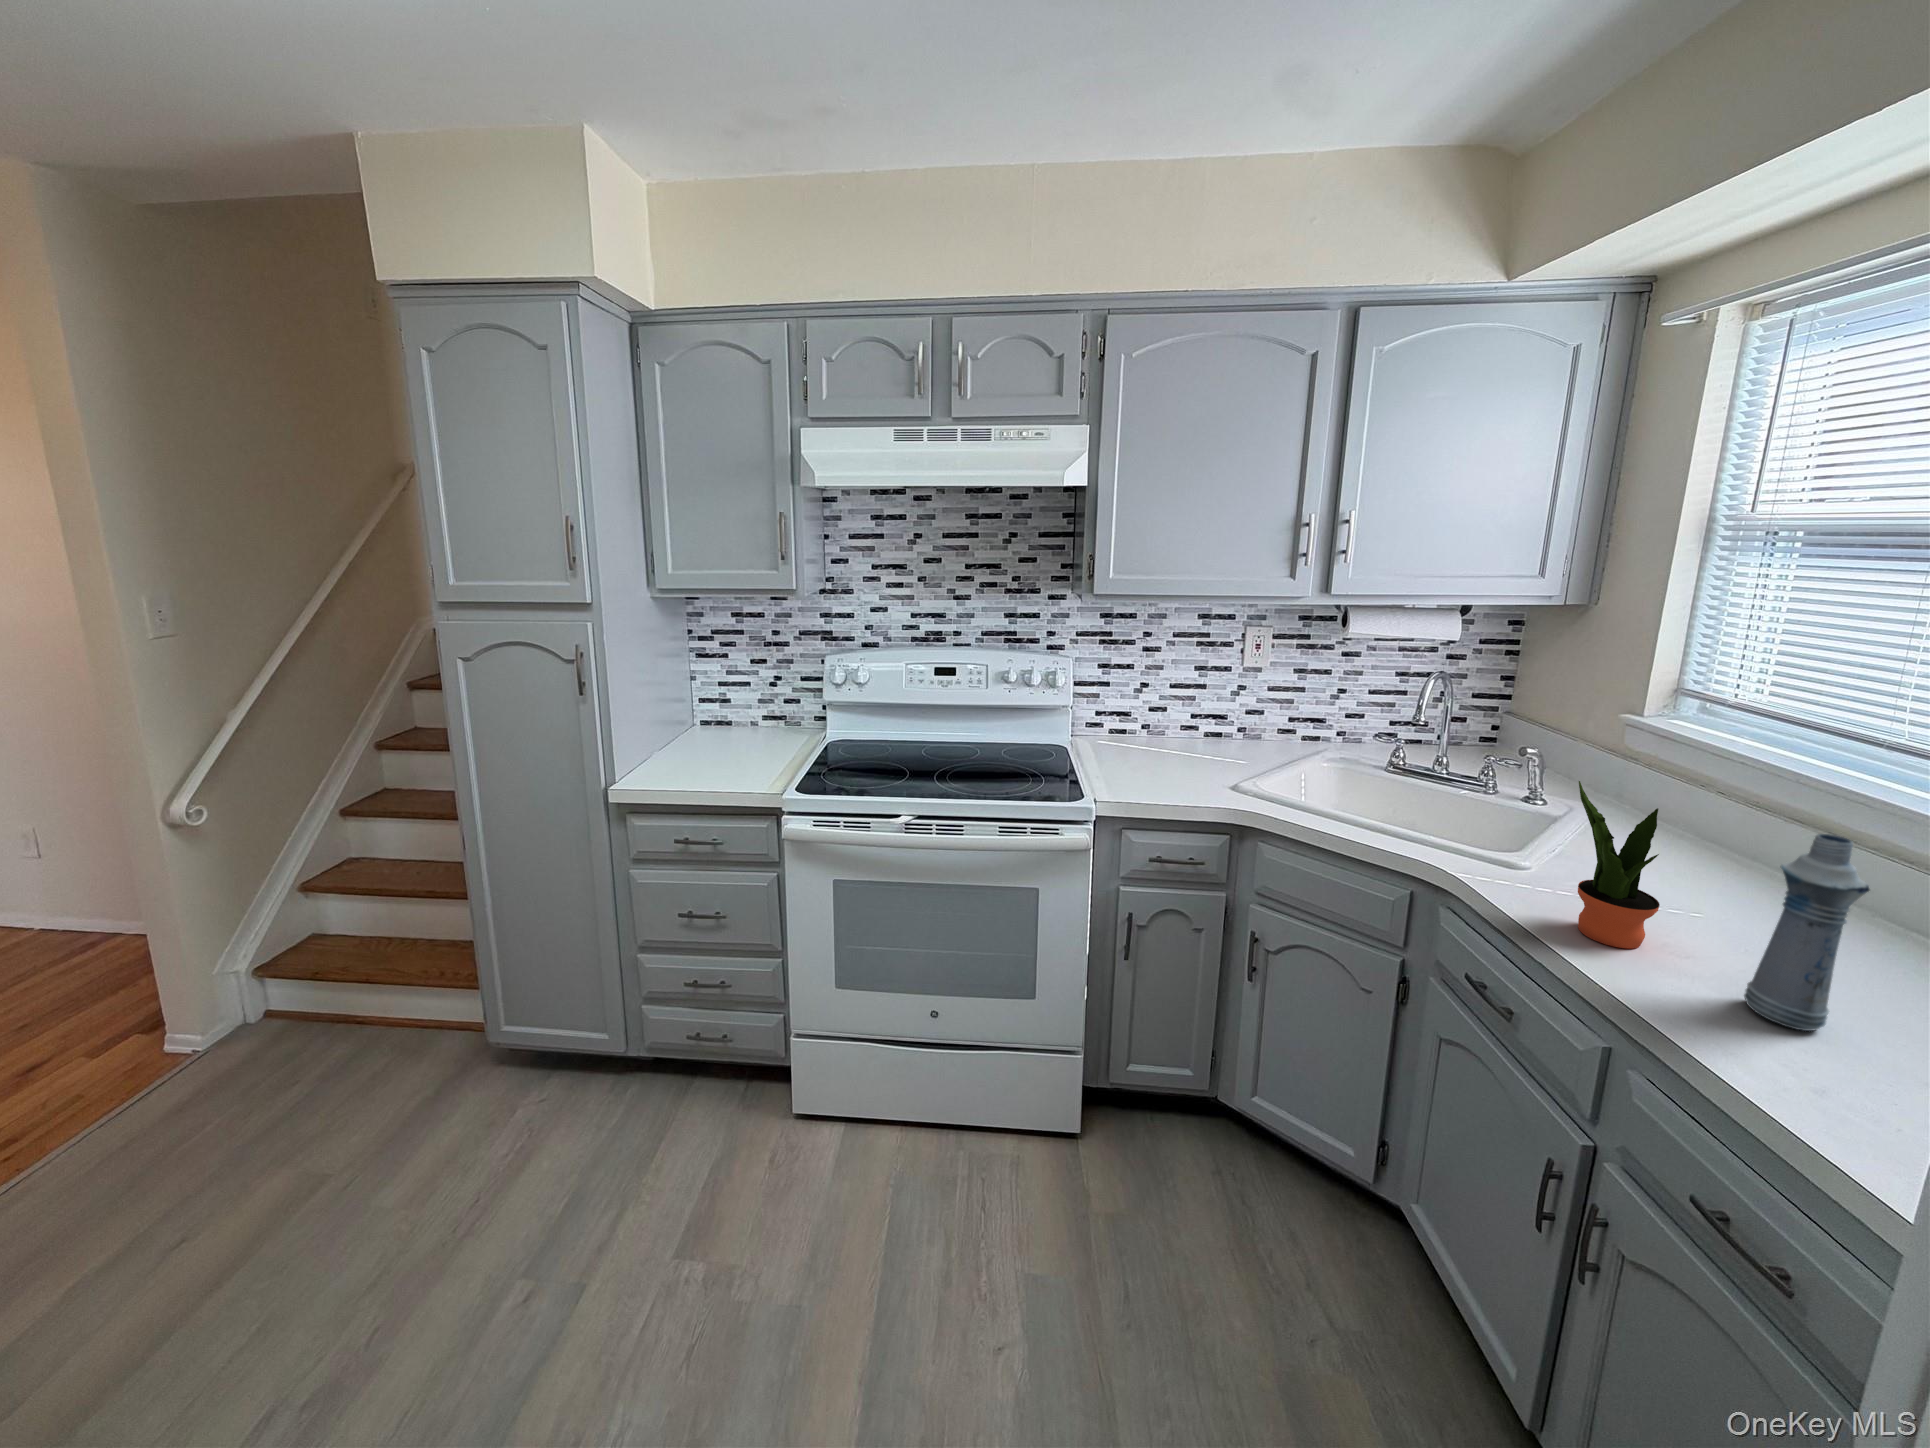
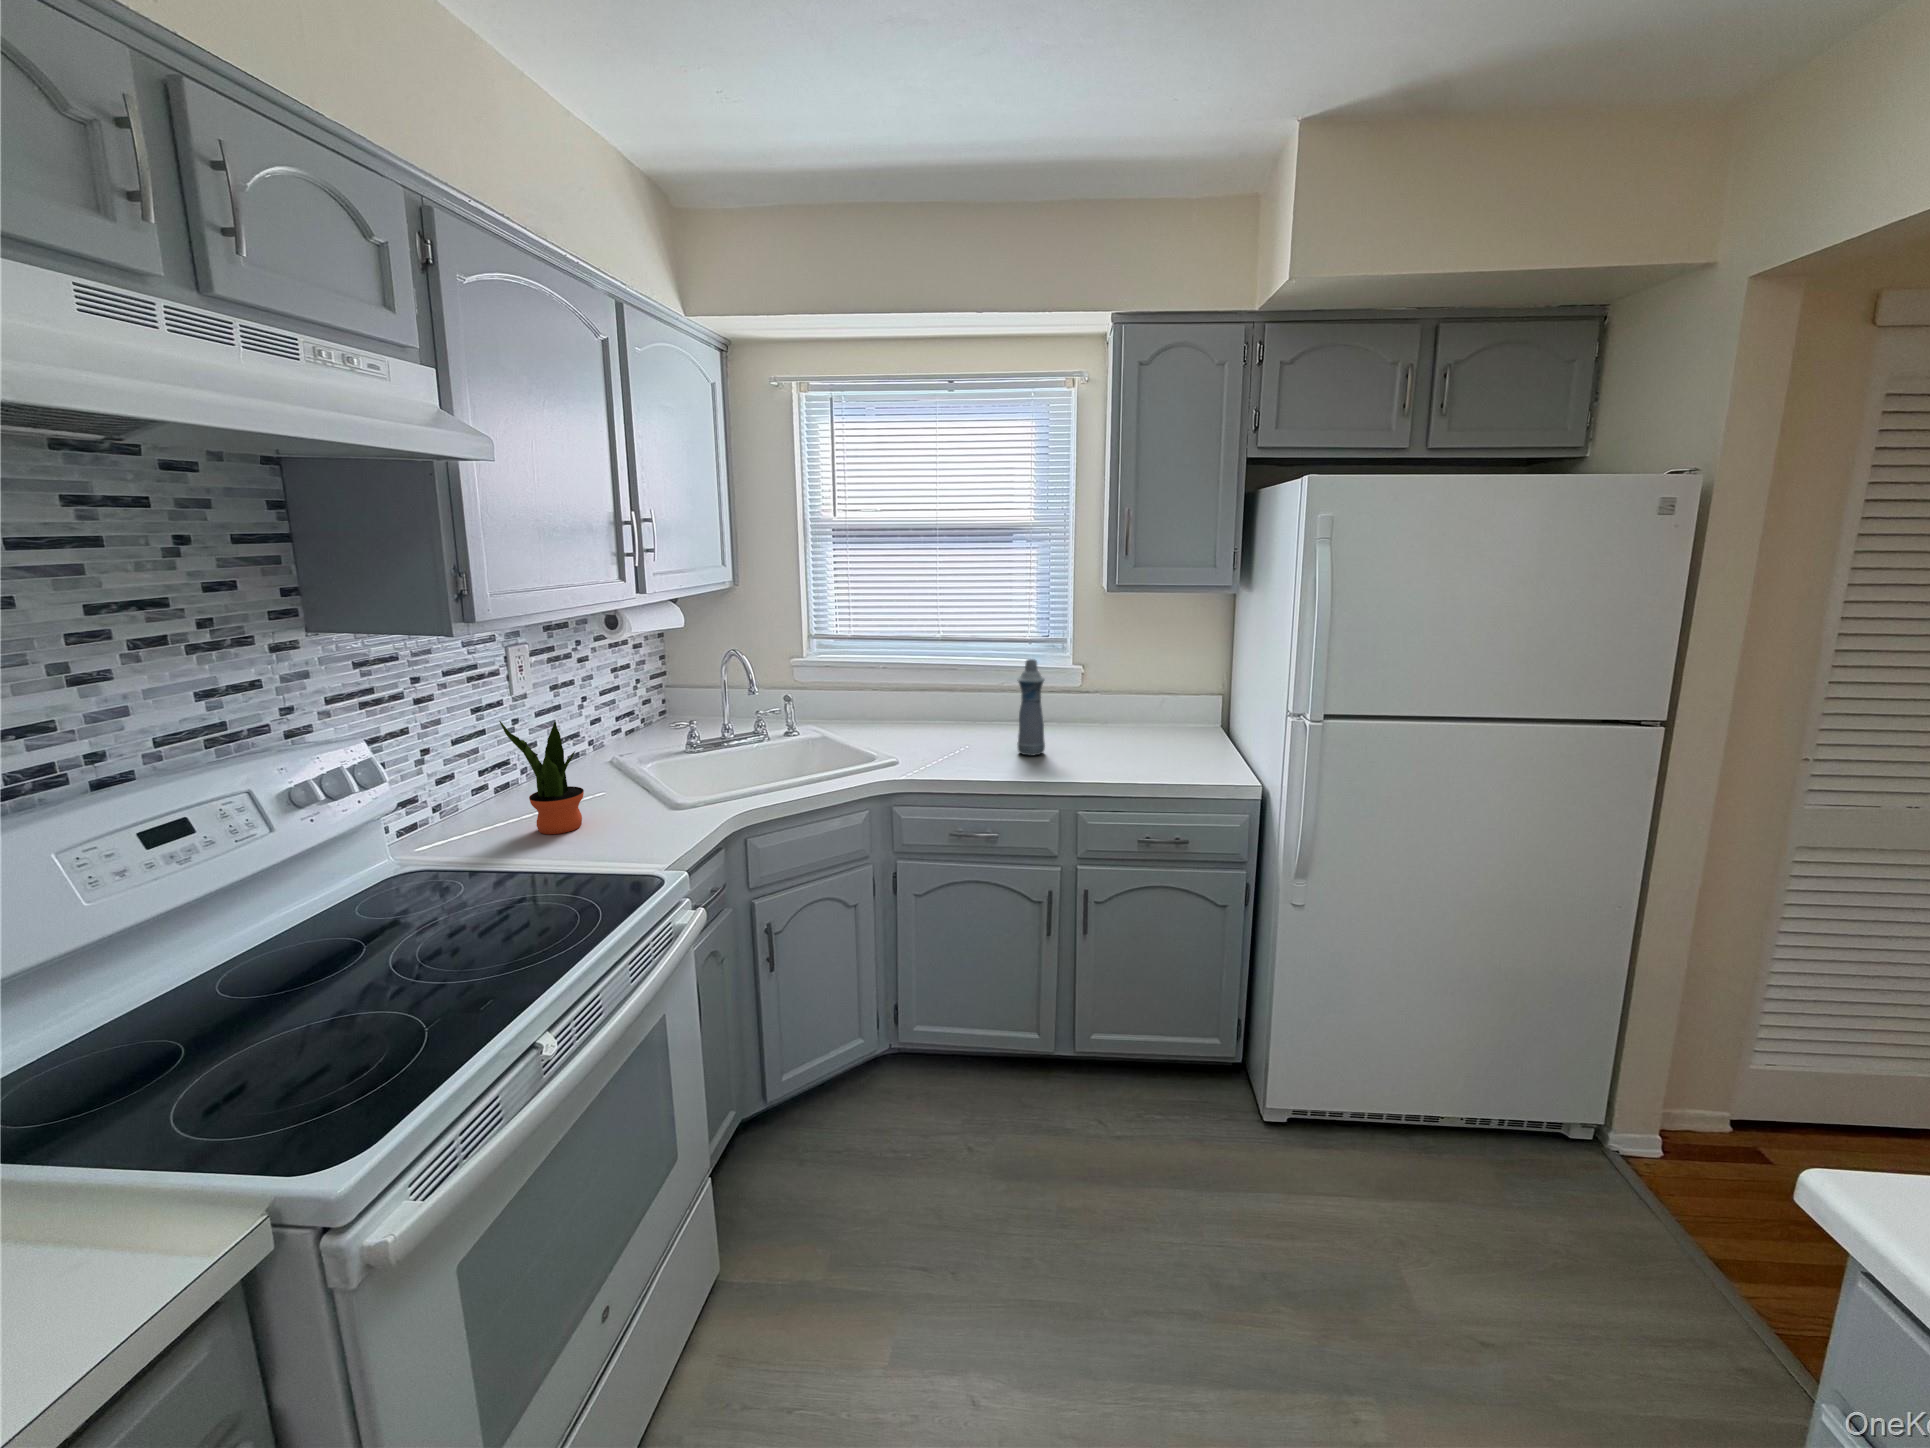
potted plant: present [1578,781,1660,948] -> present [499,721,584,834]

